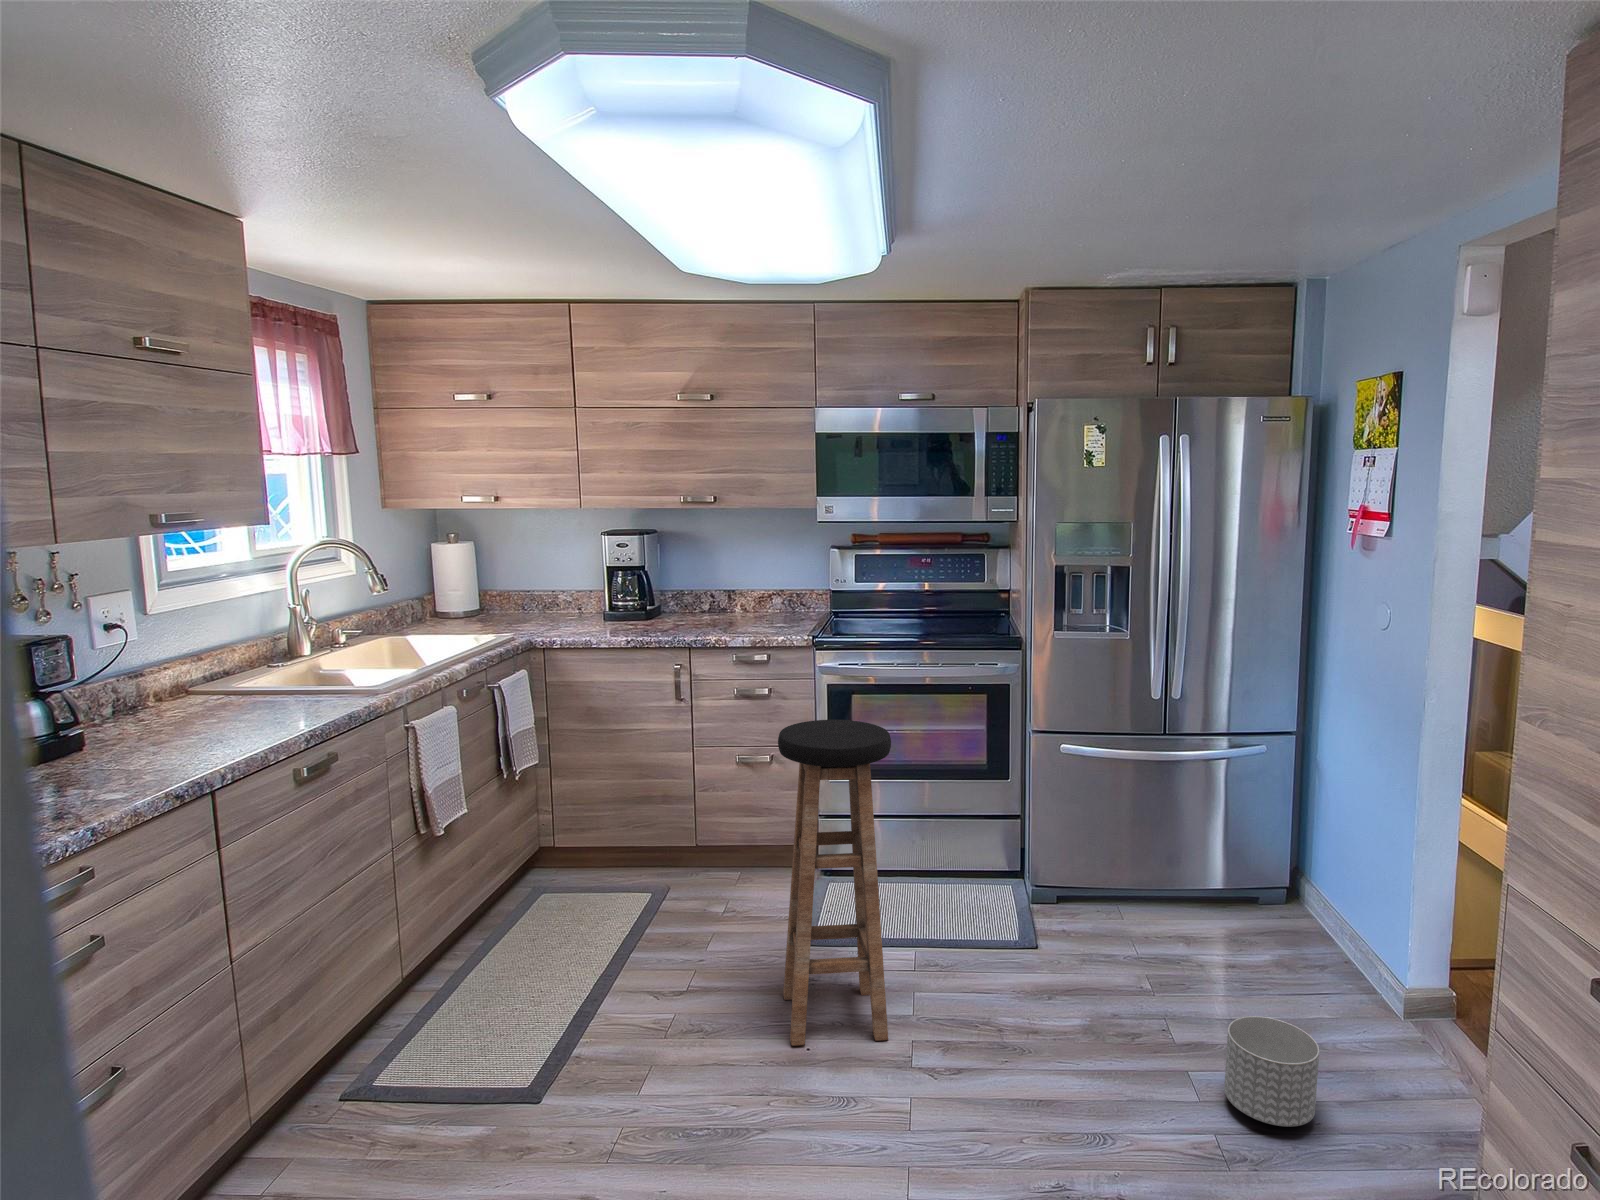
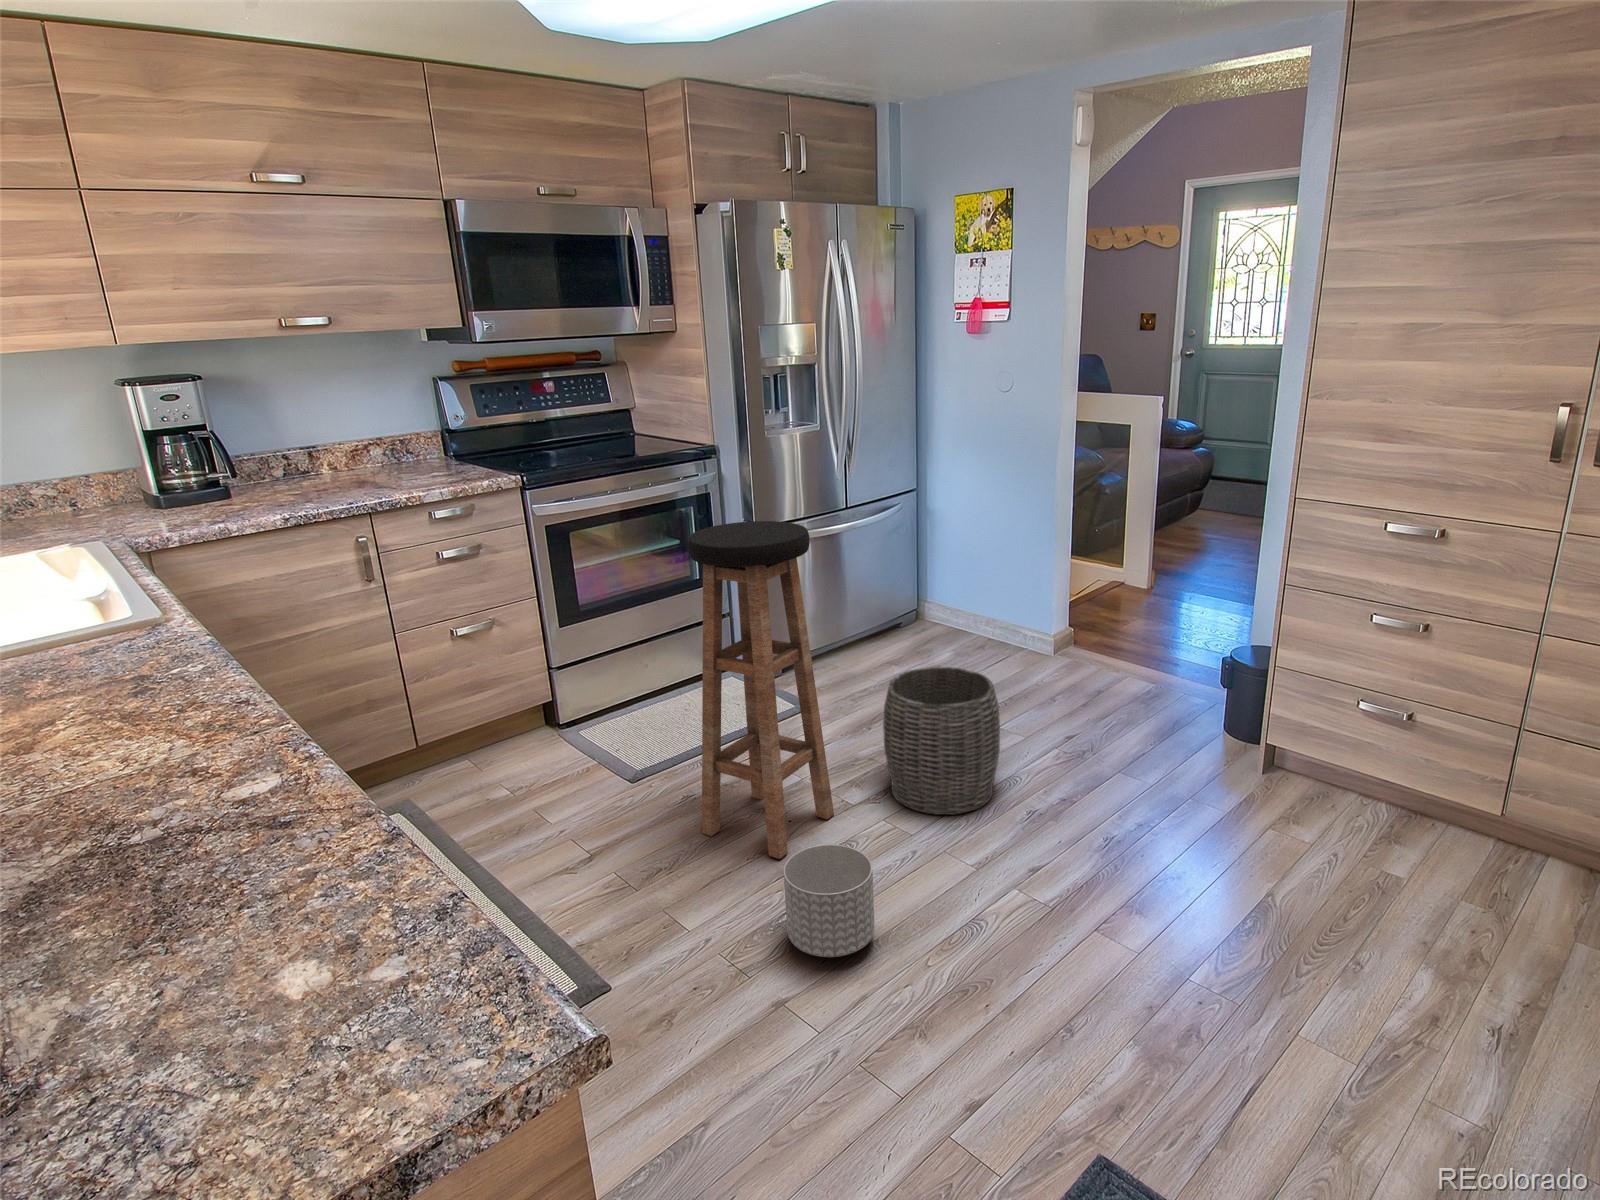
woven basket: none [946,931,1079,1118] -> present [883,667,1000,815]
planter: present [1224,1016,1319,1127] -> present [783,844,875,957]

